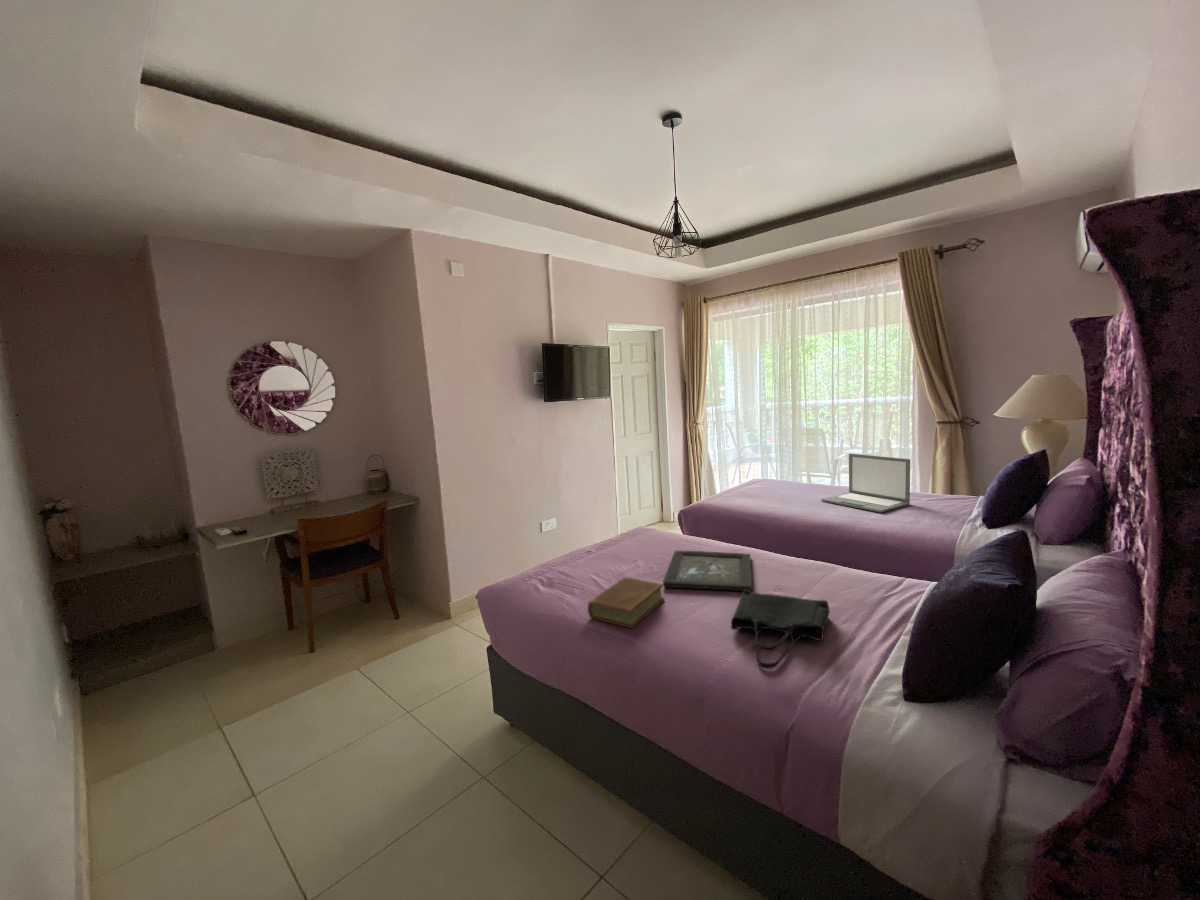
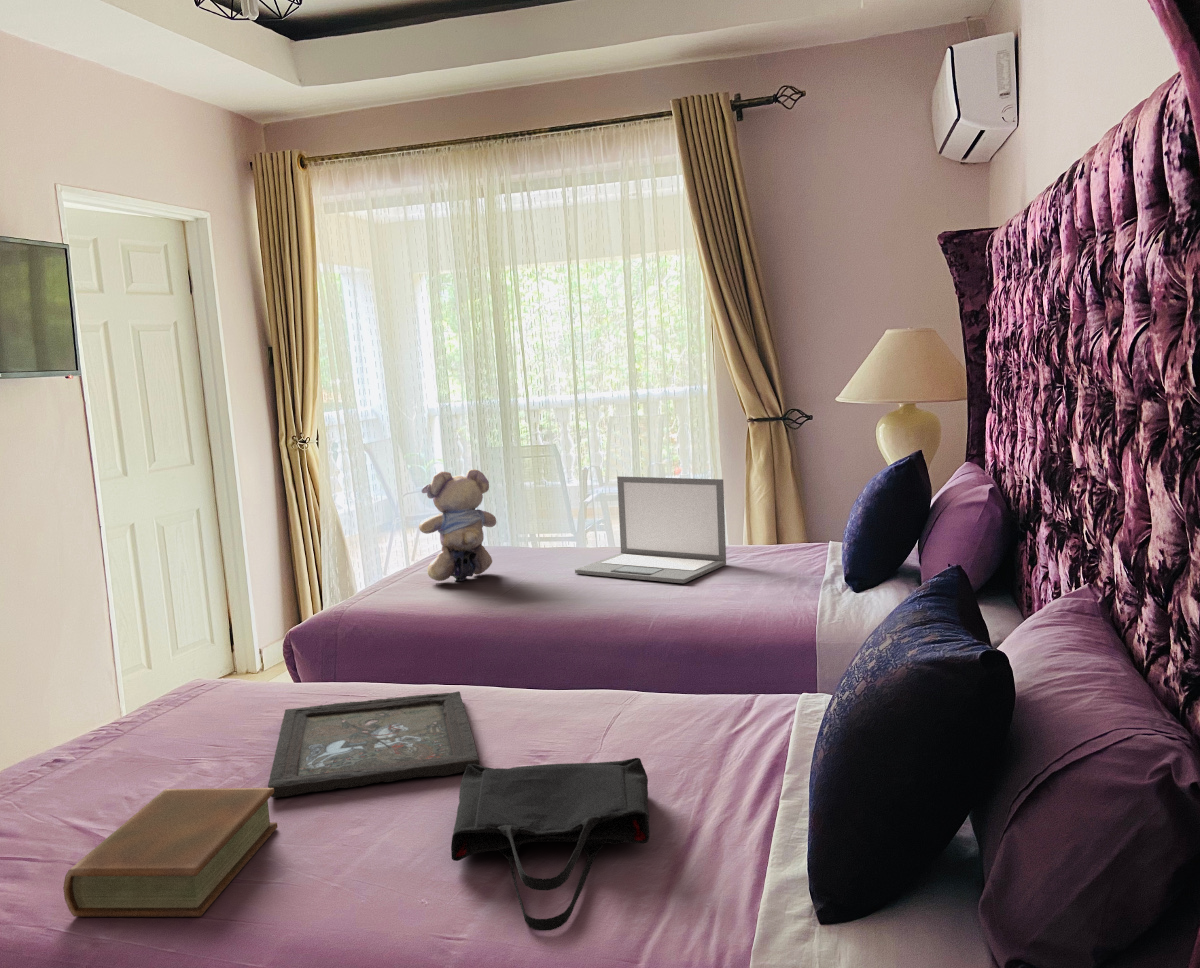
teddy bear: none [744,447,782,499] -> present [419,469,496,581]

